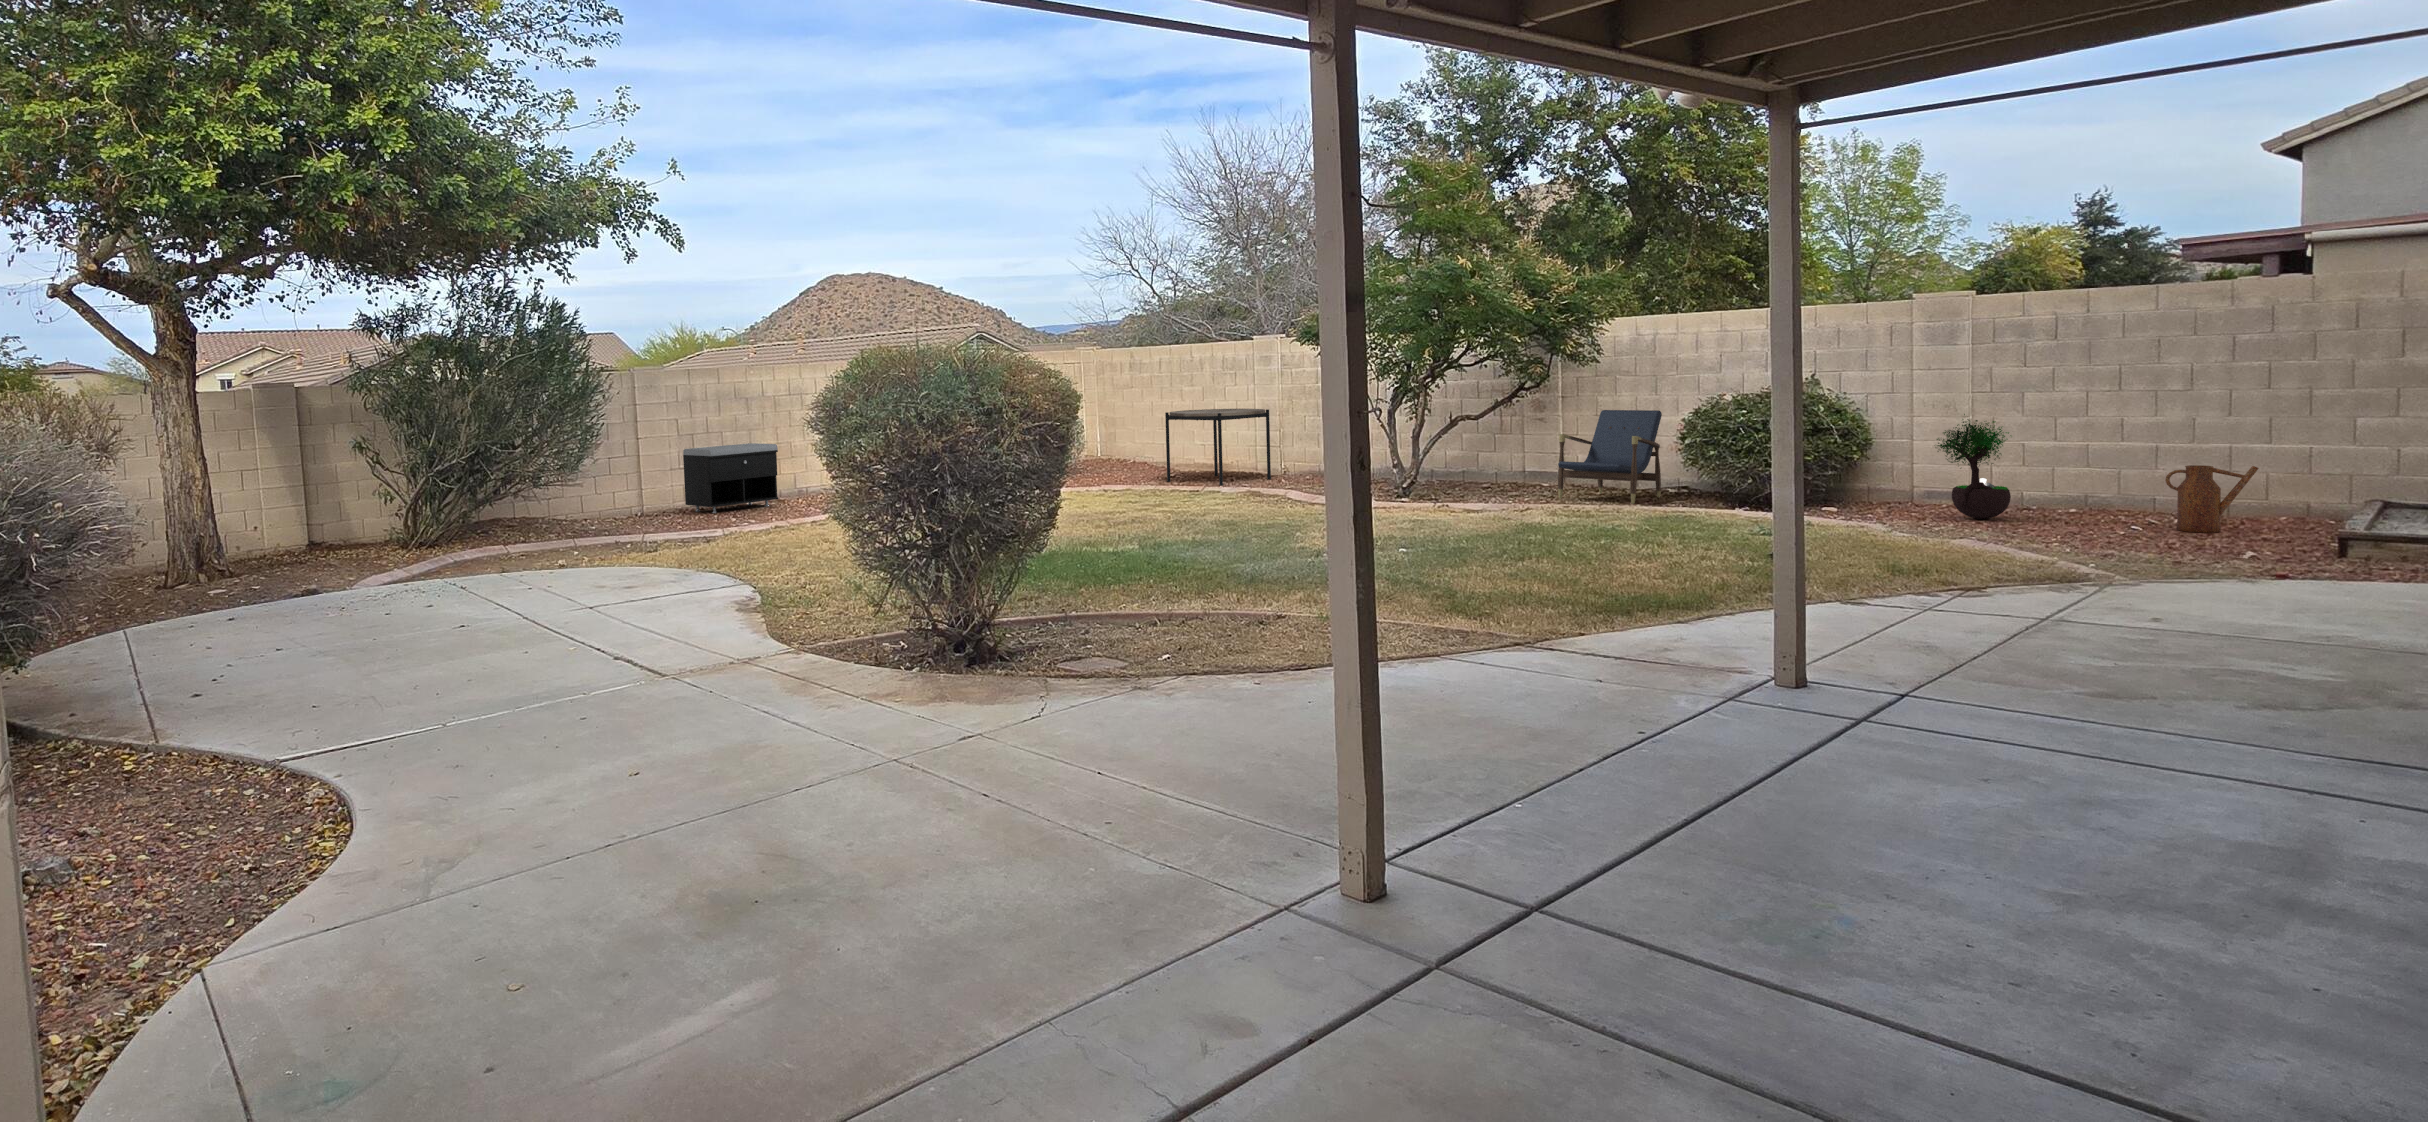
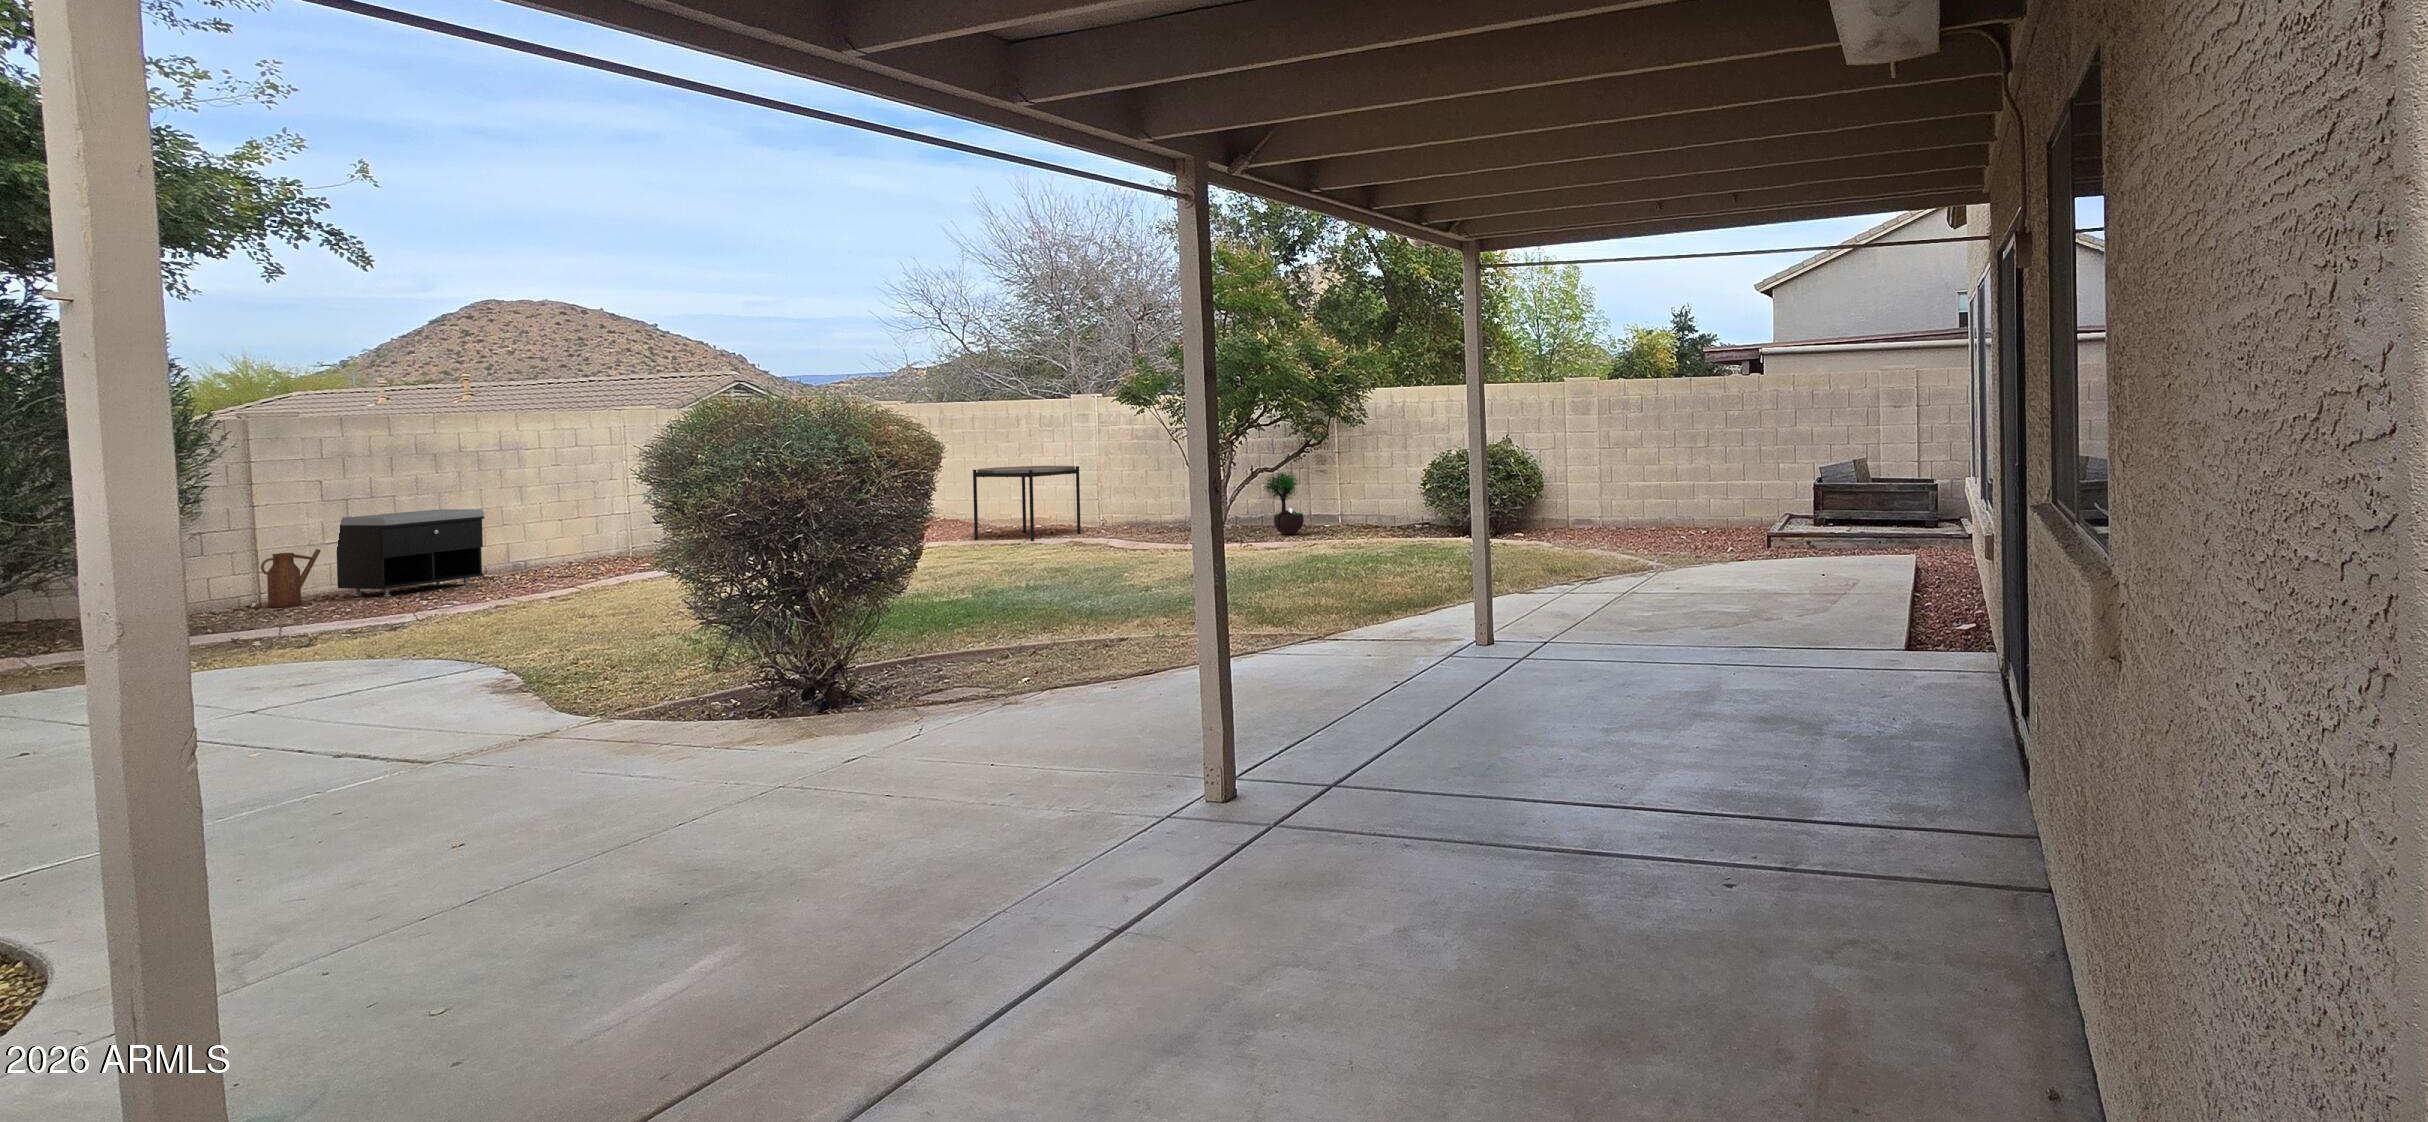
lounge chair: present [1558,410,1662,504] -> none [1333,464,1409,541]
potted tree: present [1937,414,2011,519] -> present [1263,471,1304,535]
watering can: present [2165,465,2259,533] -> present [261,549,321,608]

